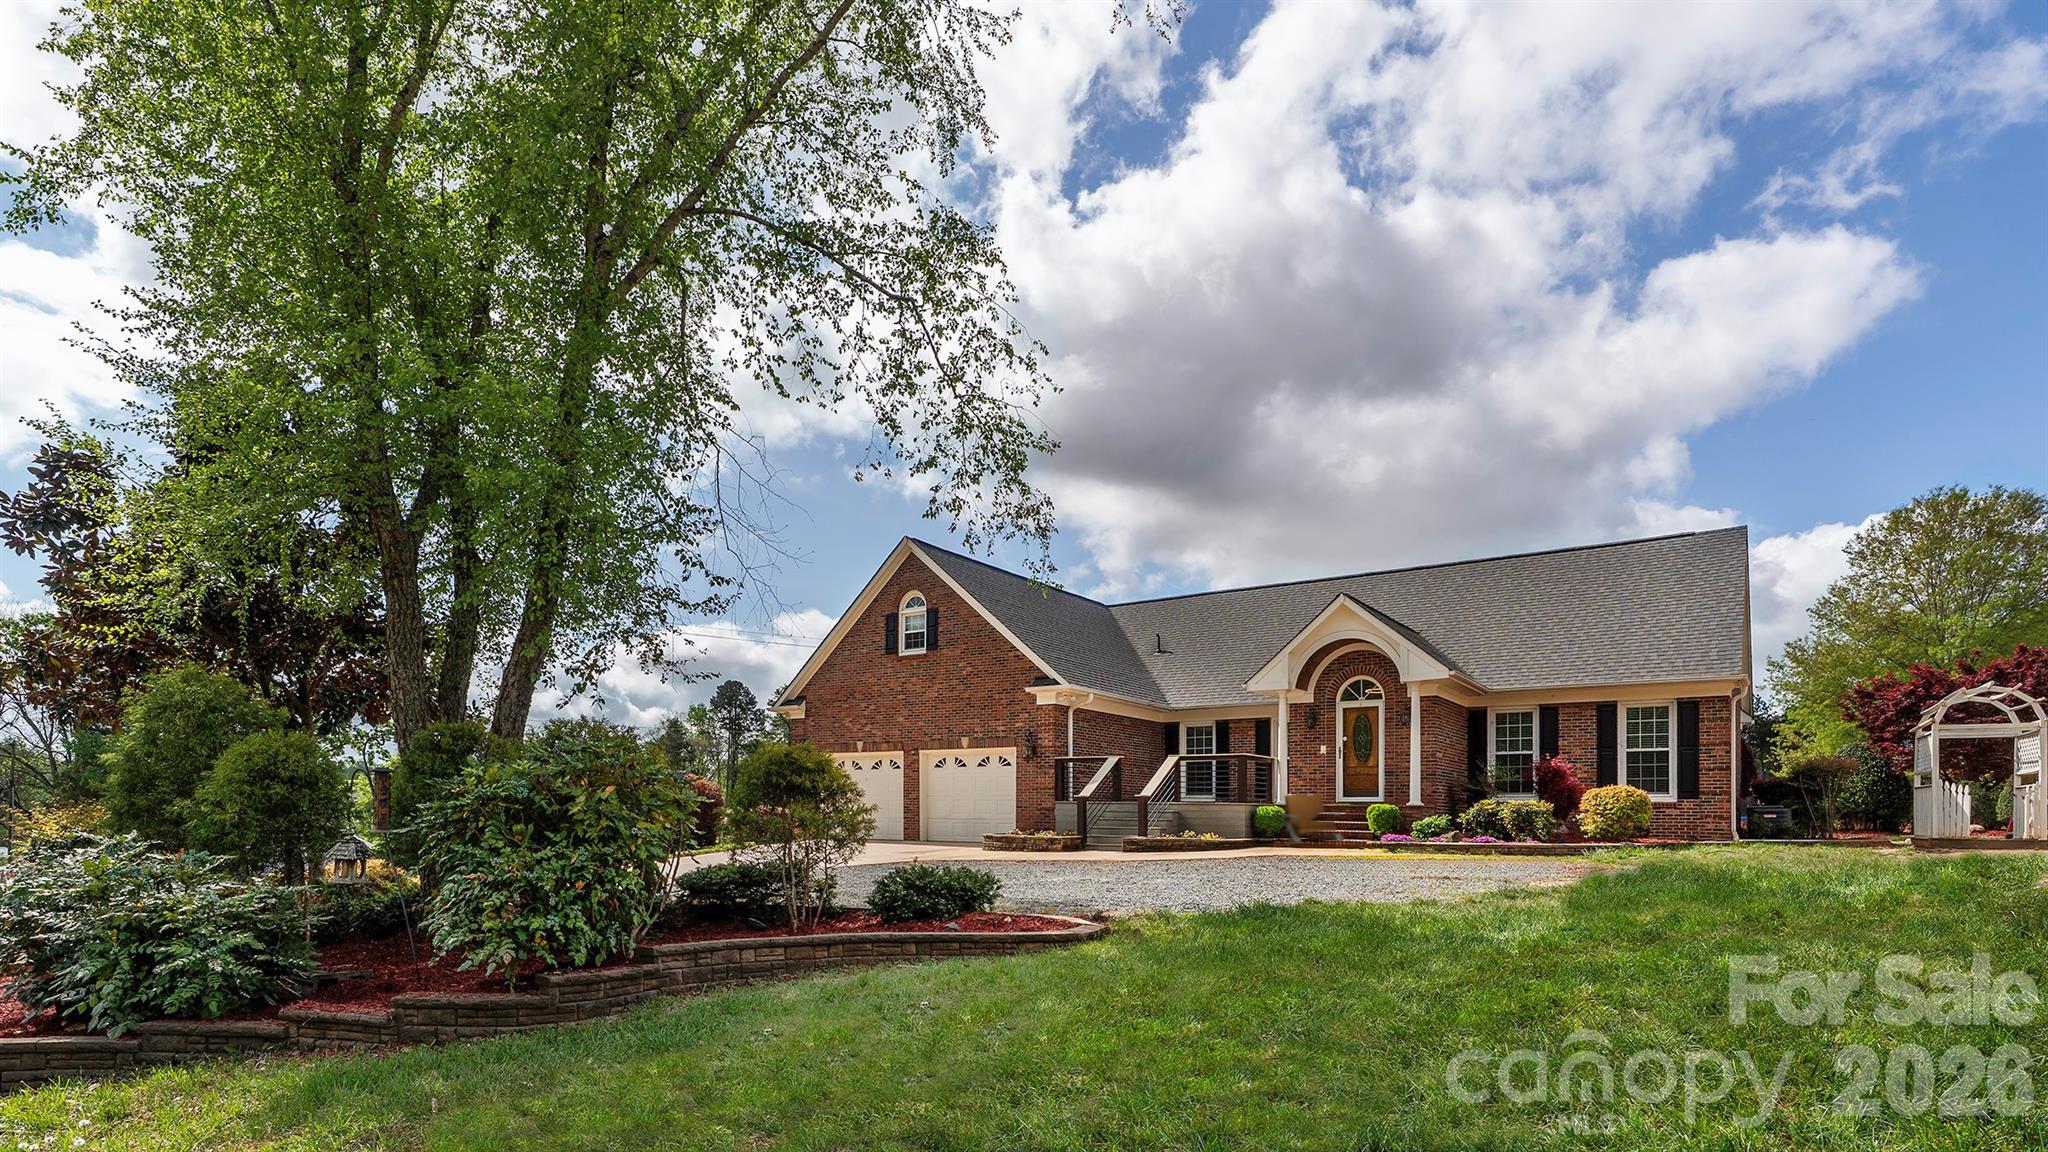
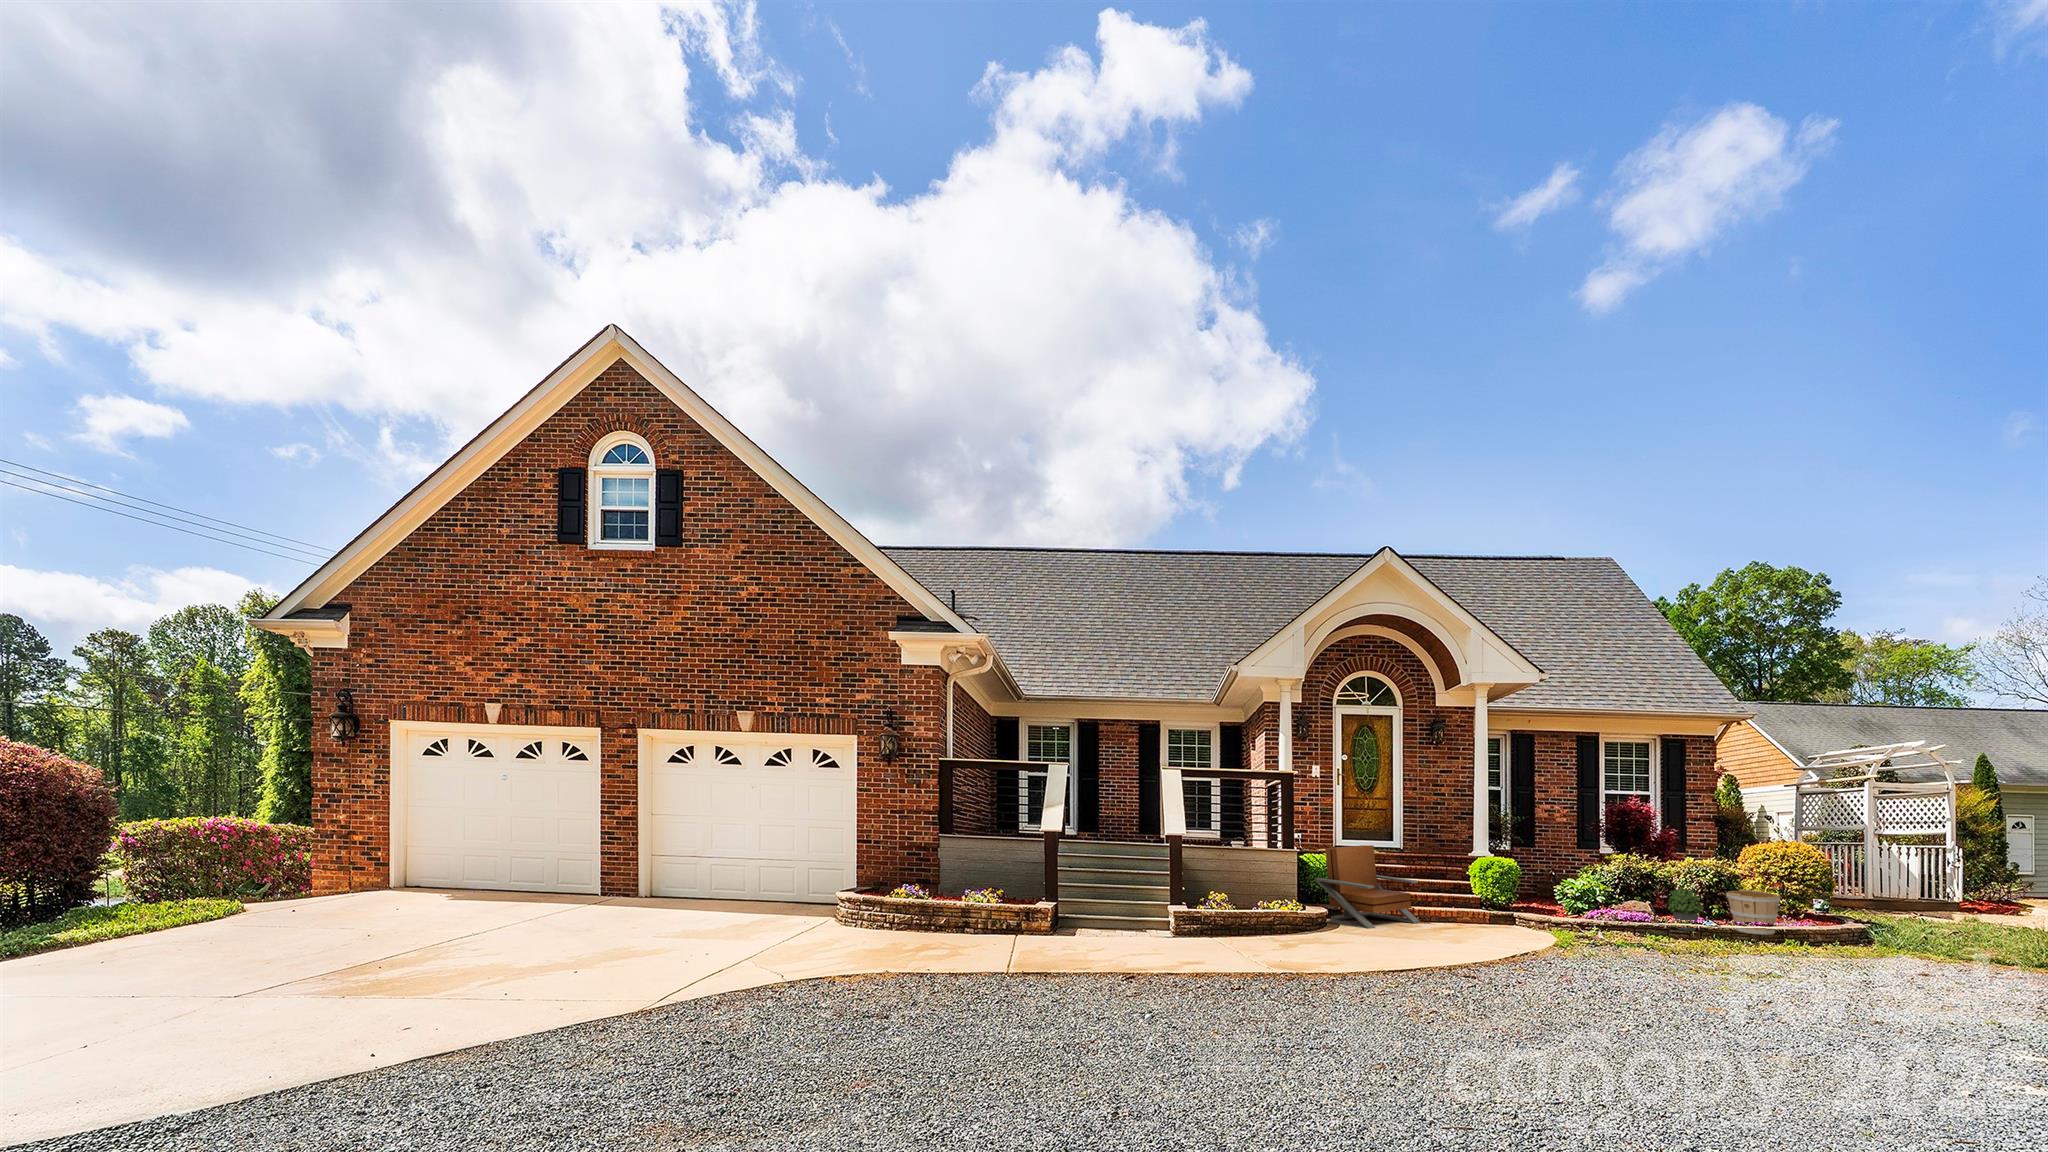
potted plant: none [1511,811,1537,841] -> present [1667,888,1704,931]
wooden bucket: none [1555,812,1592,841] -> present [1726,890,1780,935]

